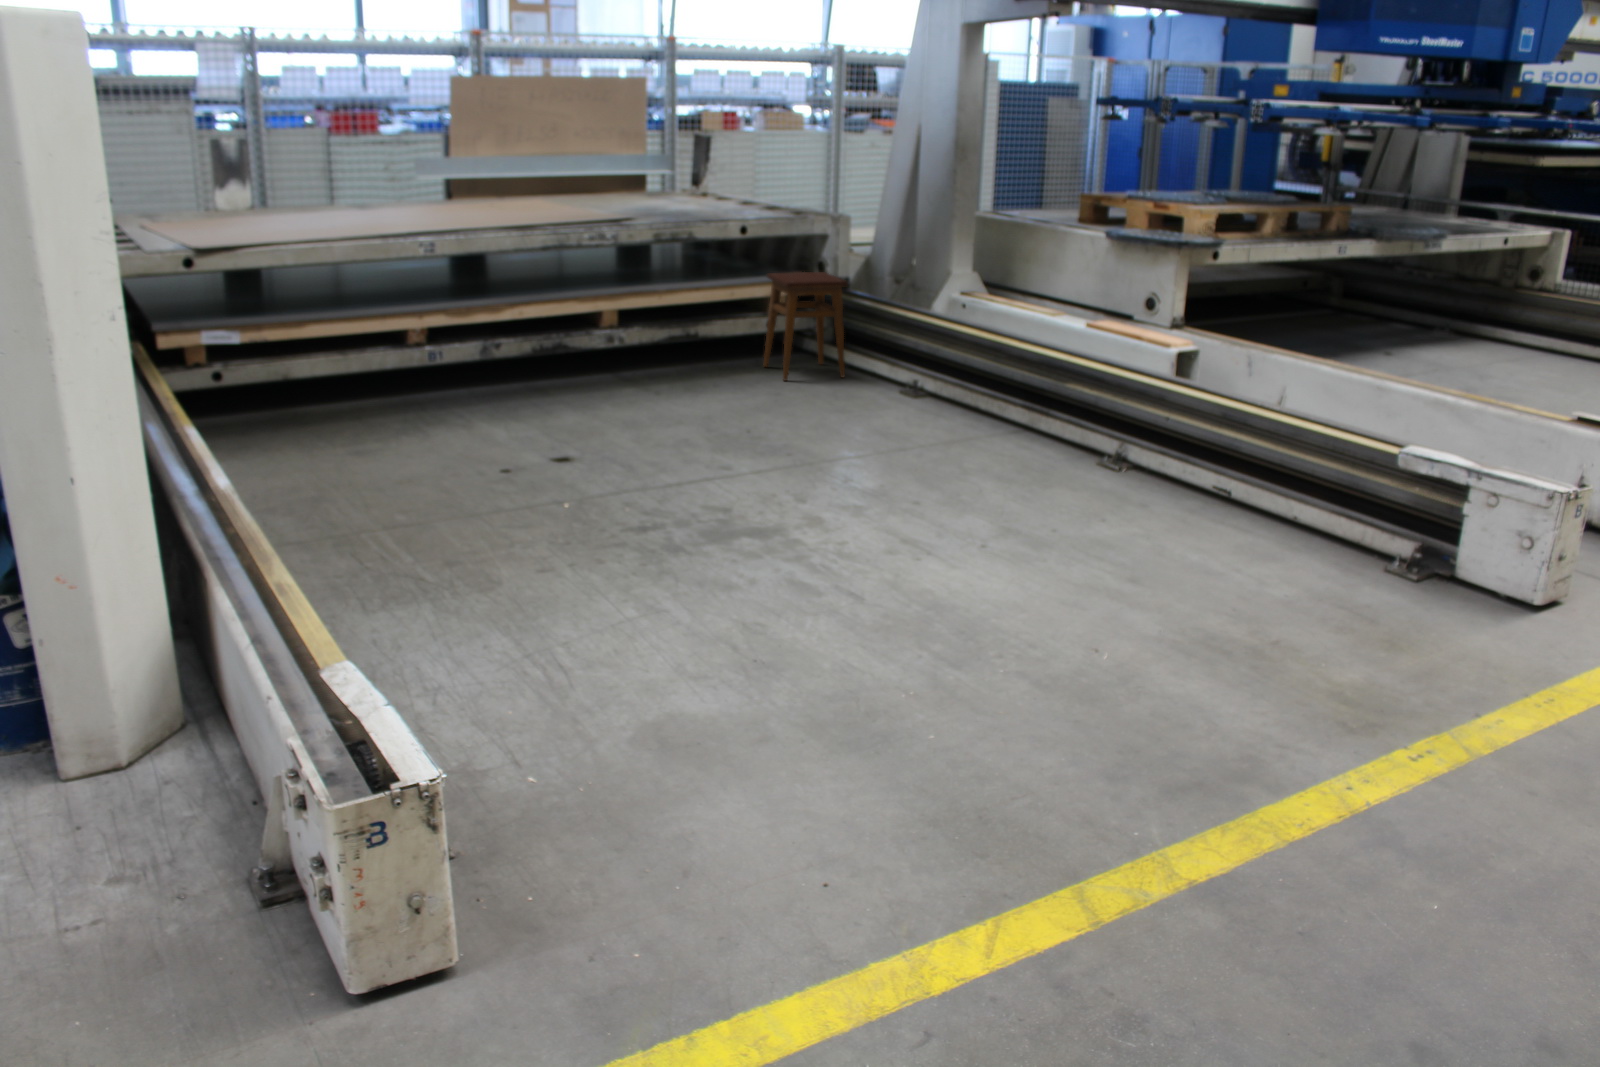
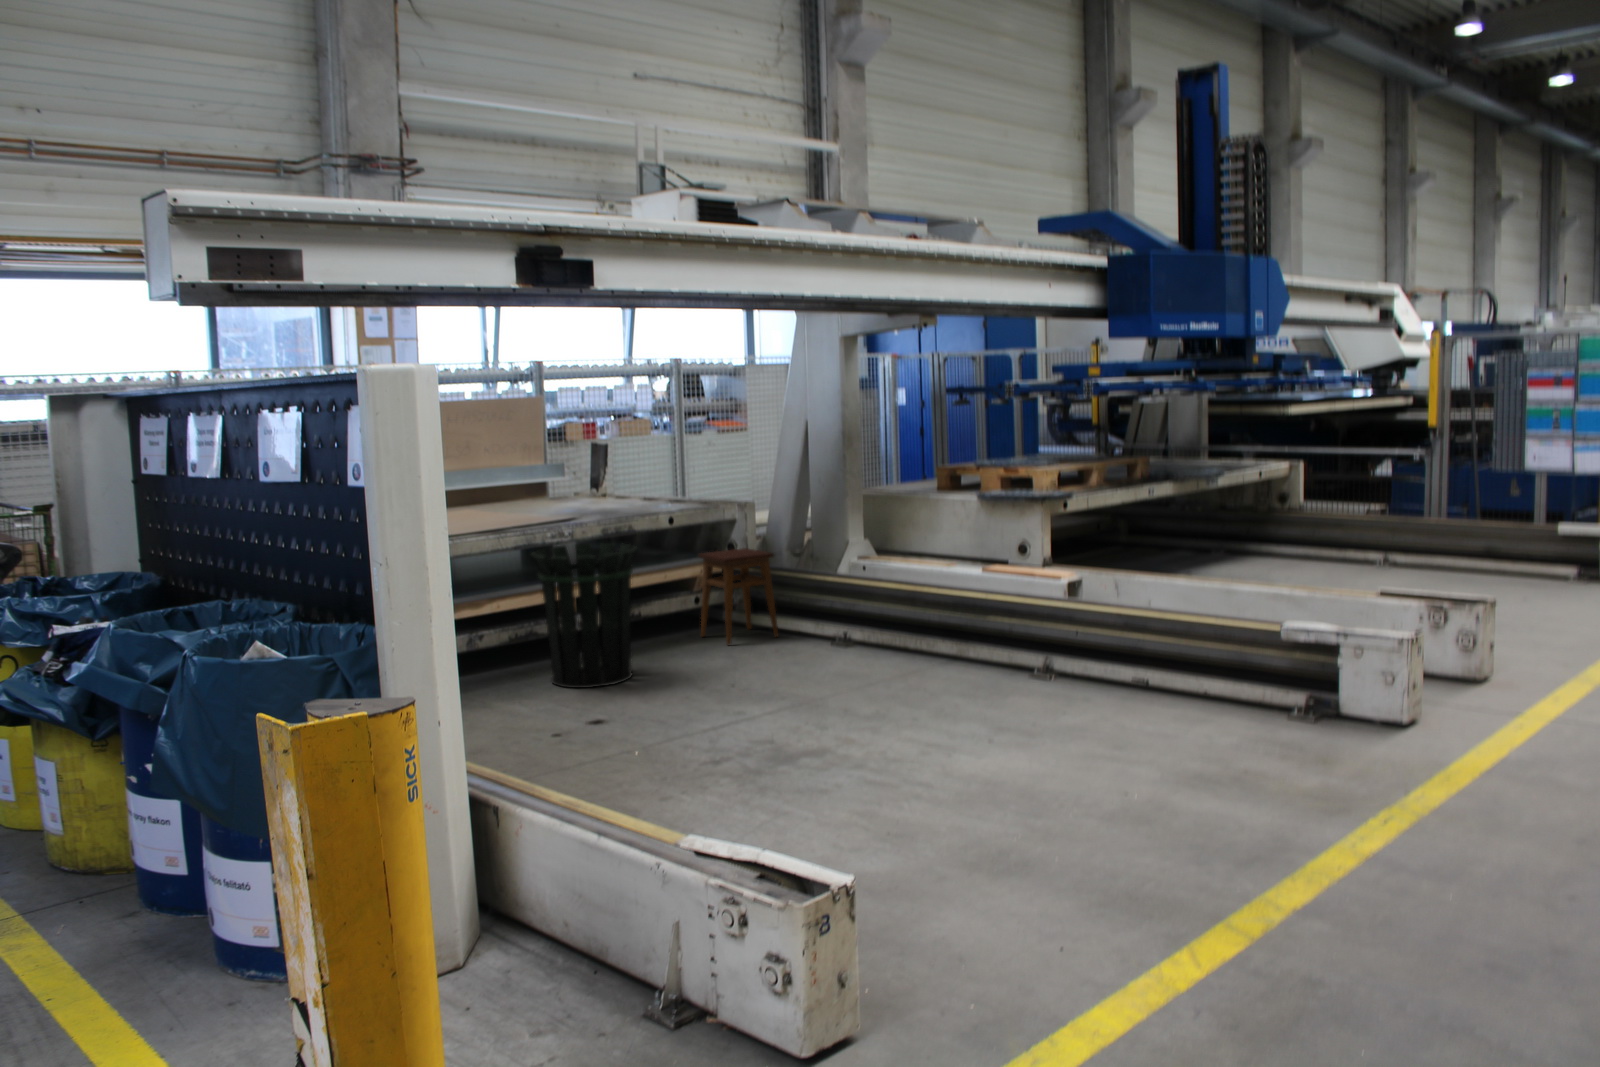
waste bin: none [551,249,672,412] -> present [531,543,637,688]

